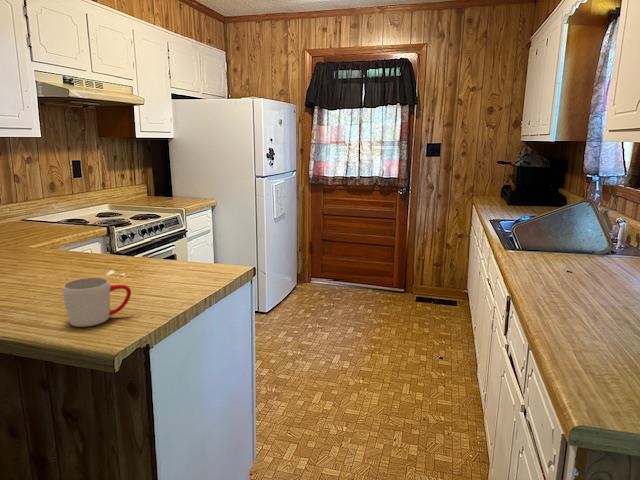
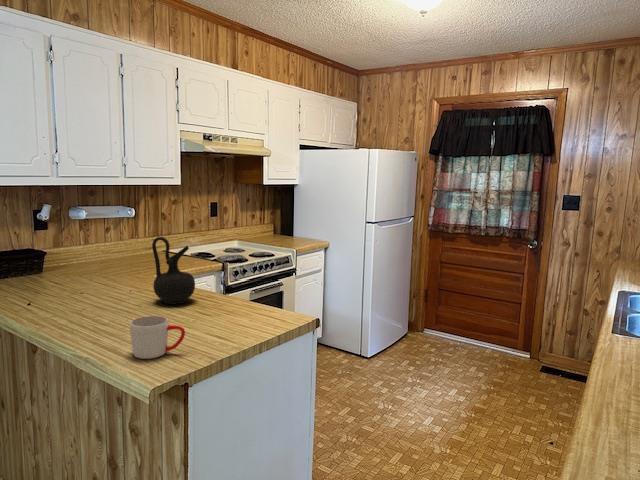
ceramic jug: none [44,193,102,272] -> present [152,237,195,304]

